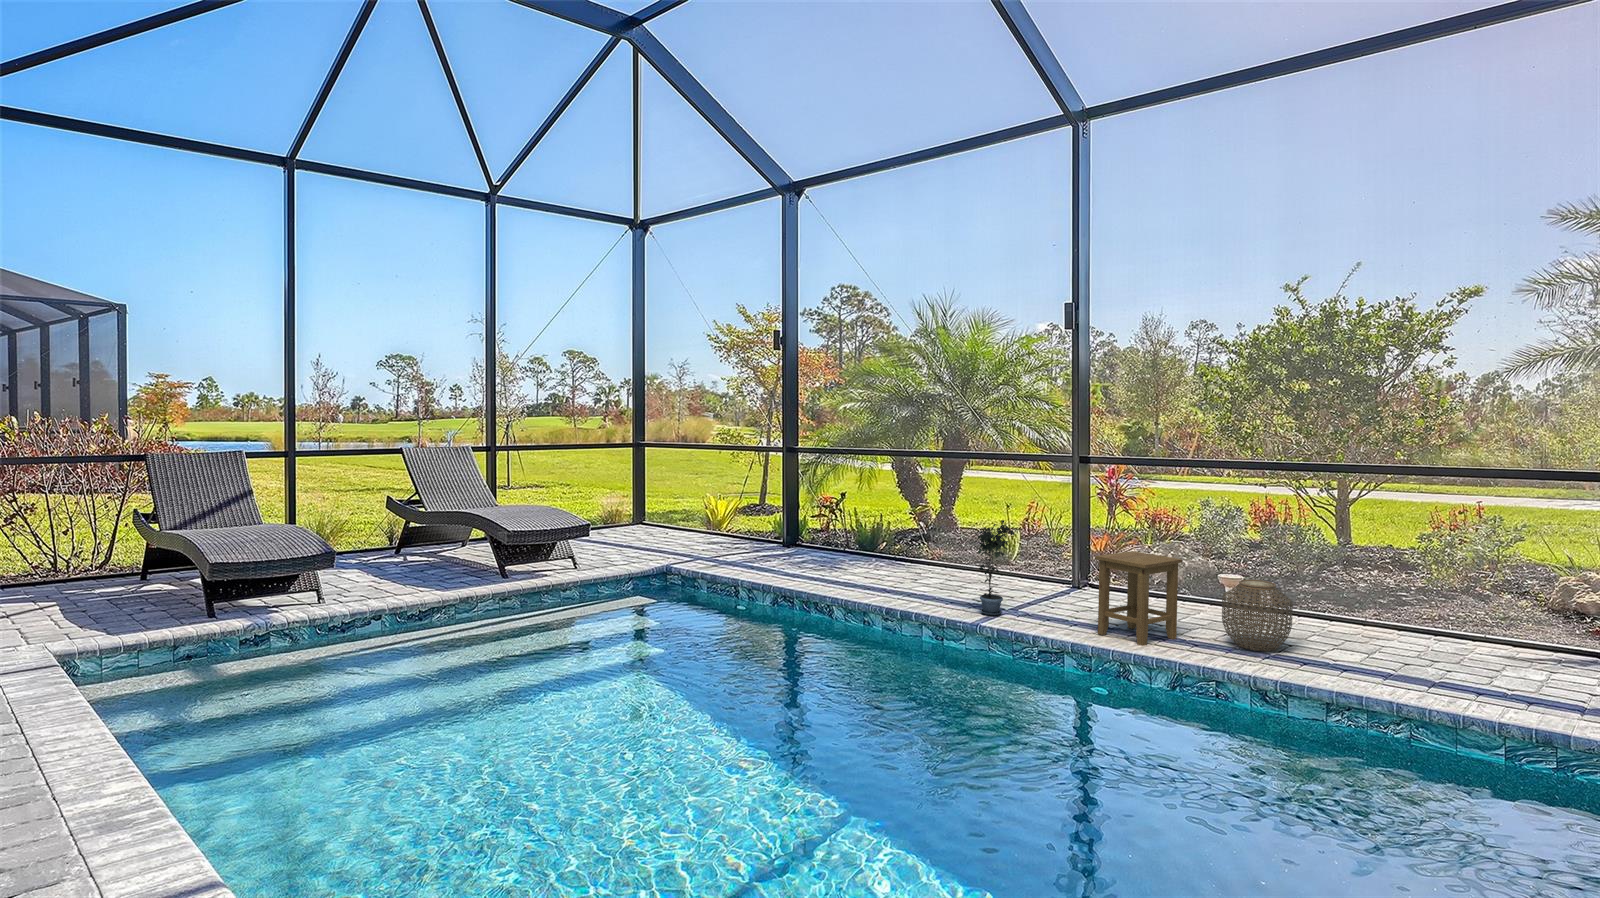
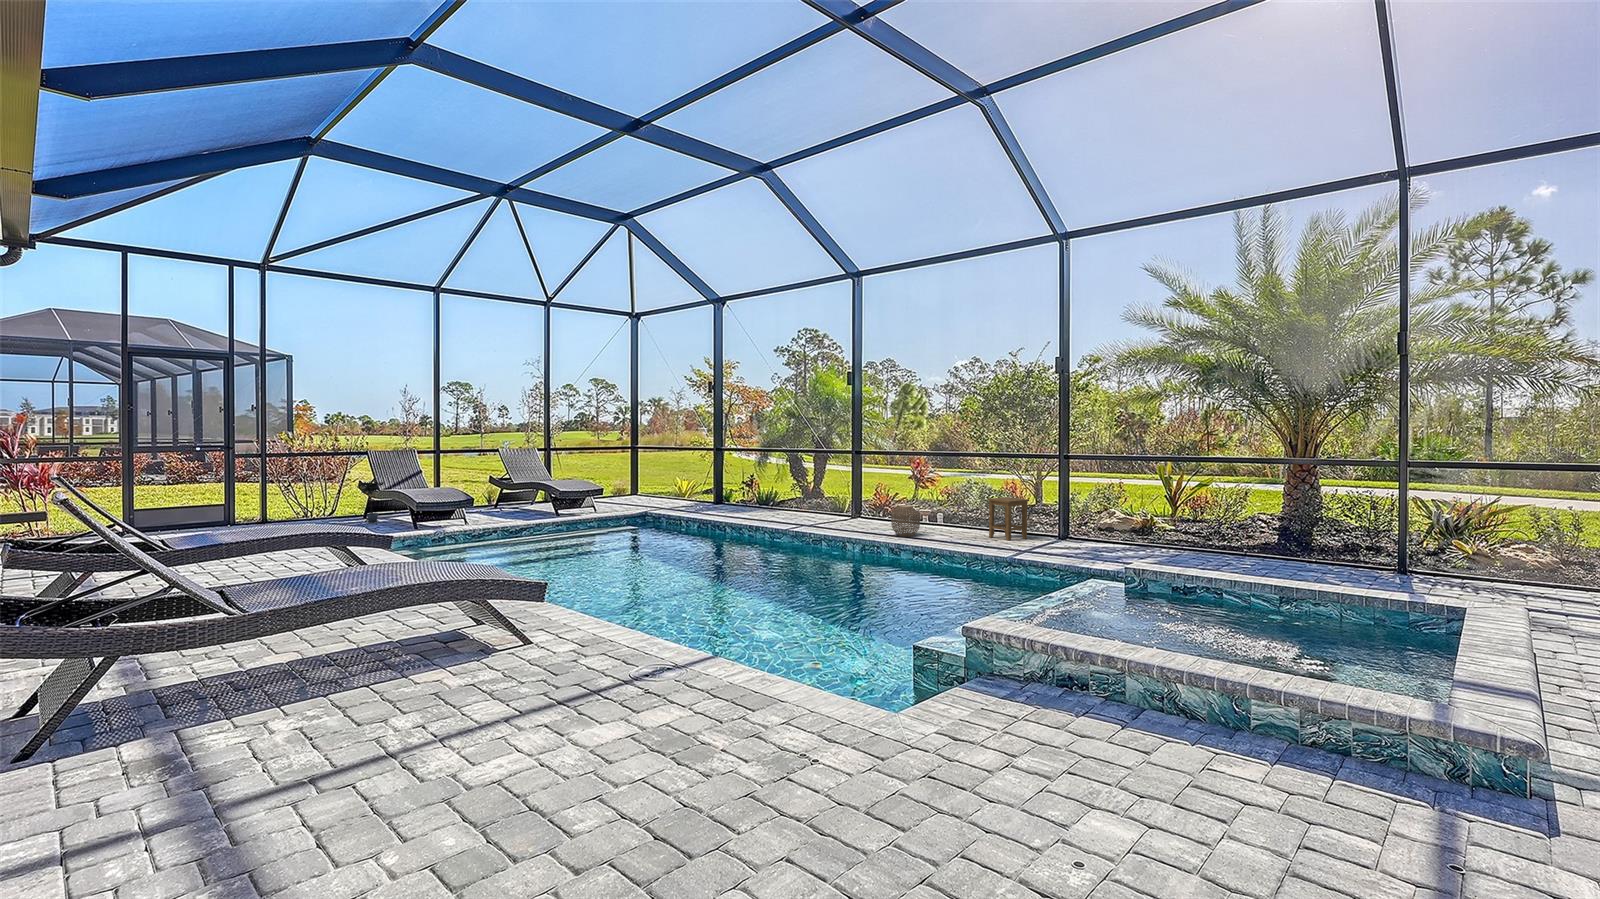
potted plant: present [974,520,1014,616] -> present [357,478,384,522]
stool: present [1096,551,1183,646] -> present [988,497,1029,541]

